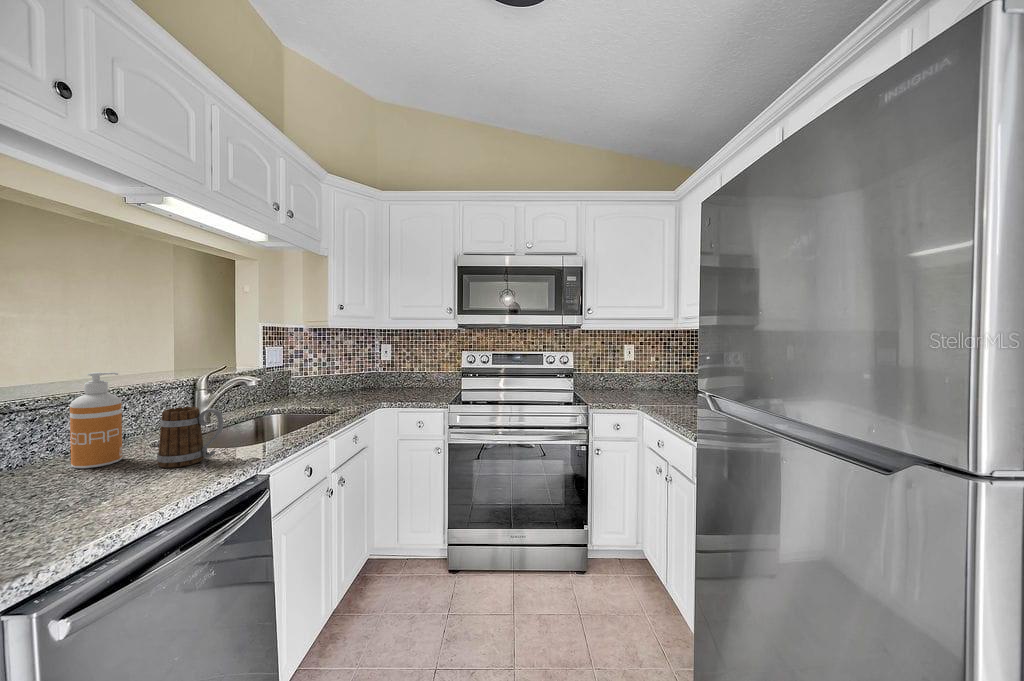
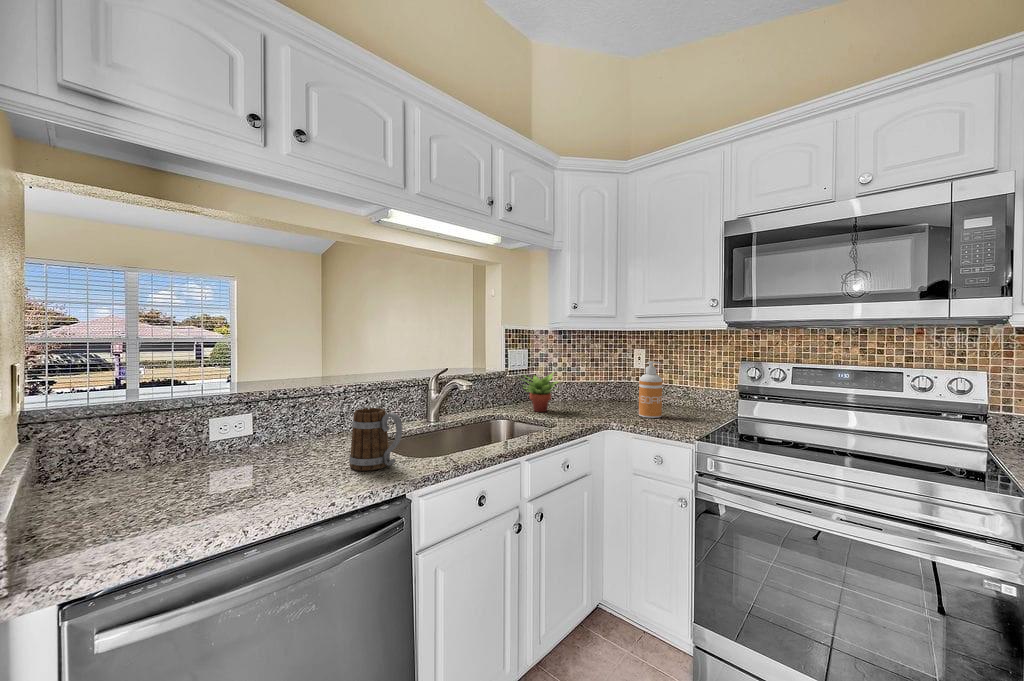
succulent plant: none [286,366,326,403] -> present [524,372,558,412]
soap dispenser: present [70,372,122,468] -> present [639,362,662,418]

